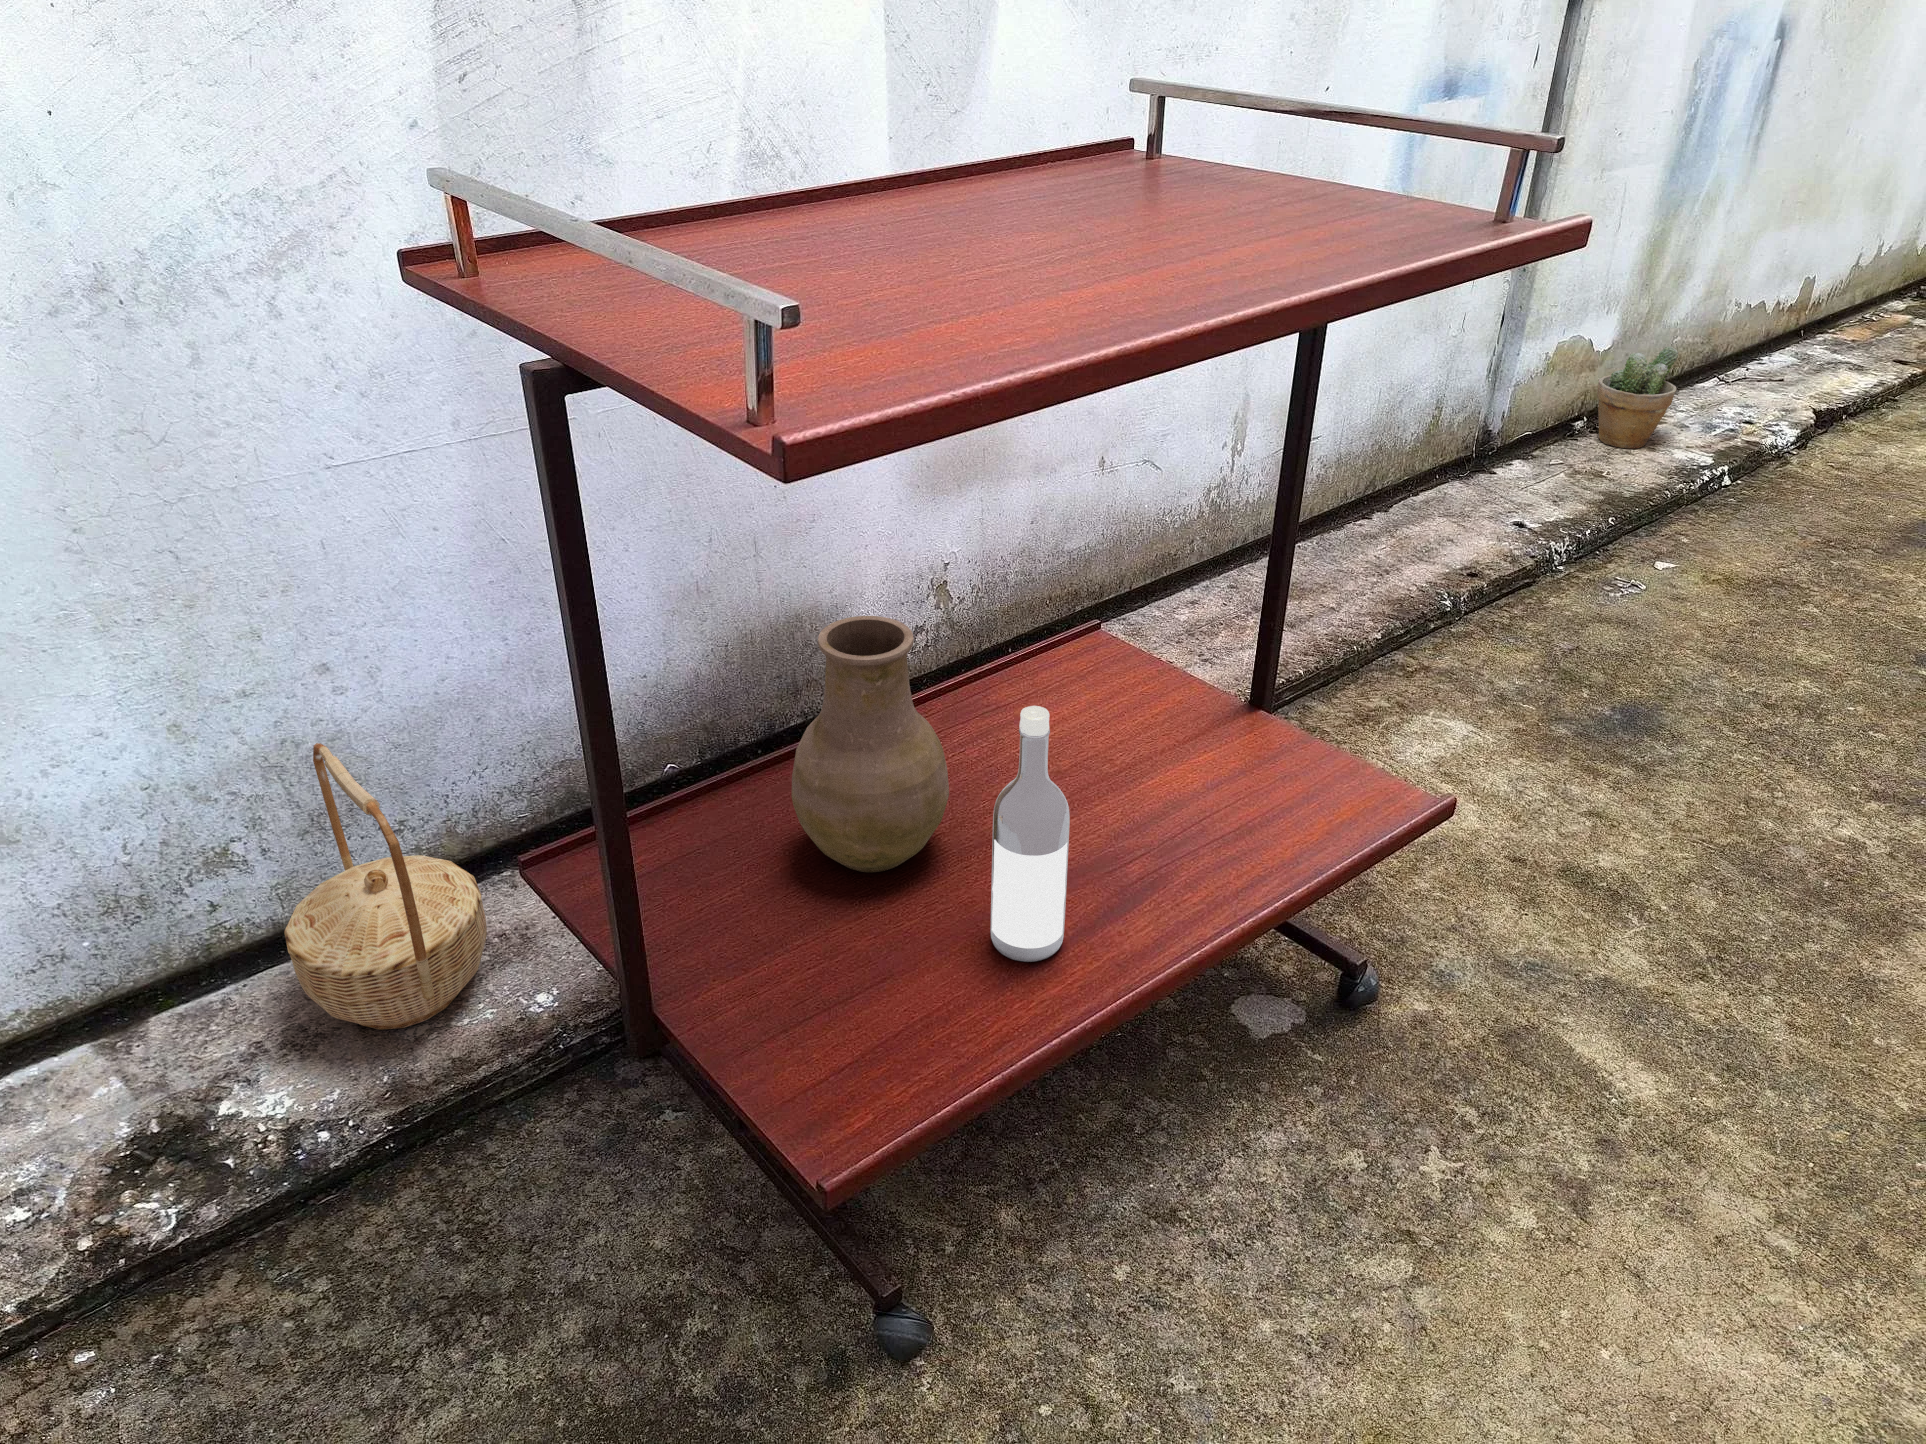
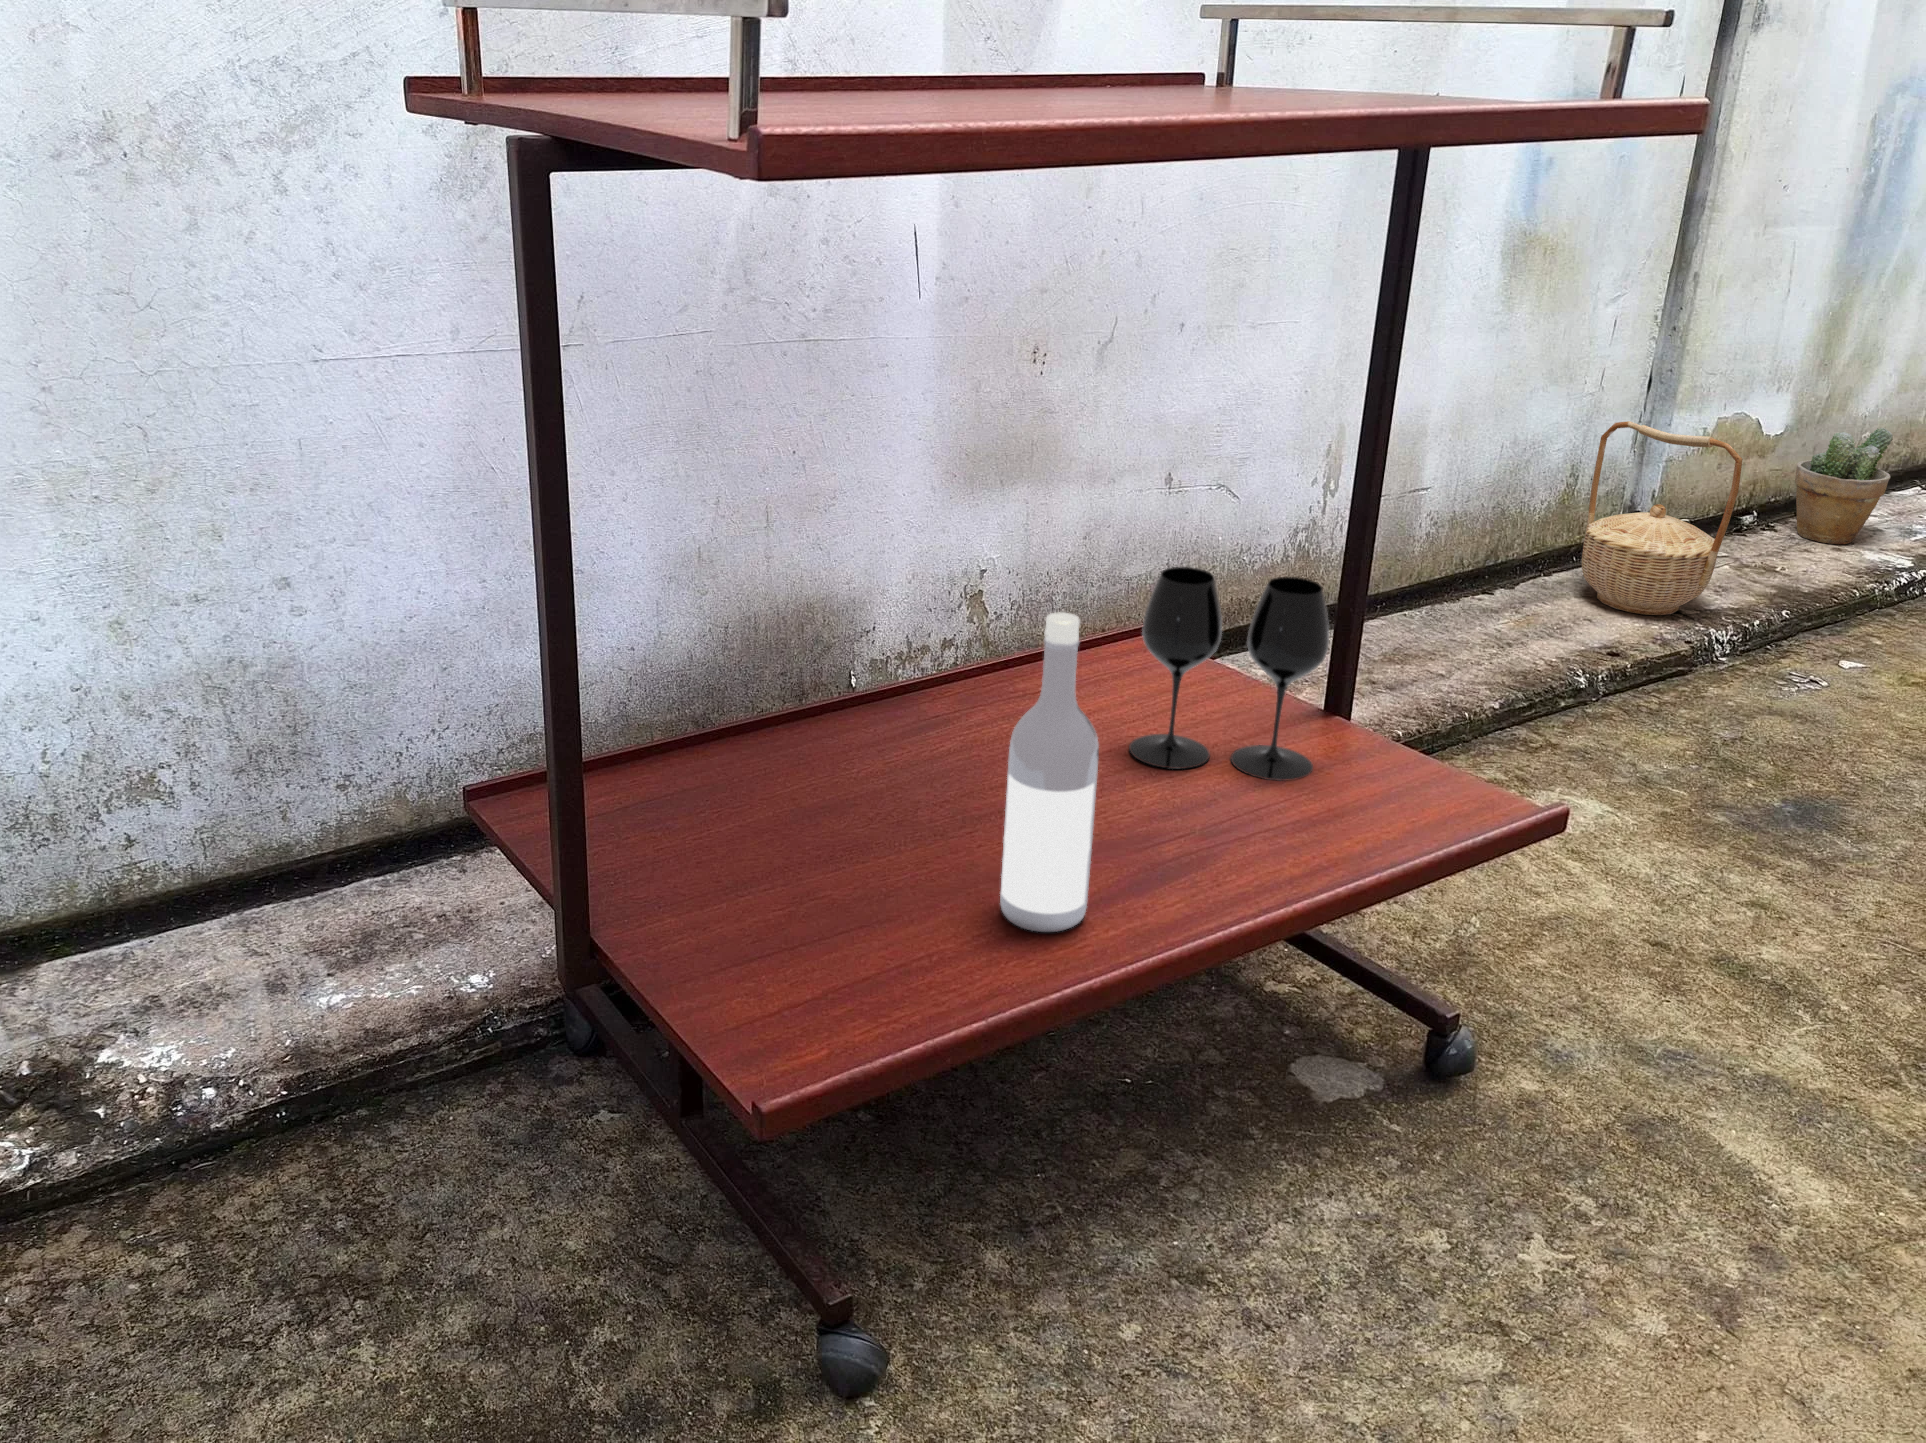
wine glass: none [1076,602,1243,777] -> present [1129,567,1329,781]
vase: present [791,616,949,872] -> none [786,534,969,839]
basket: present [284,743,487,1030] -> present [1582,421,1743,615]

